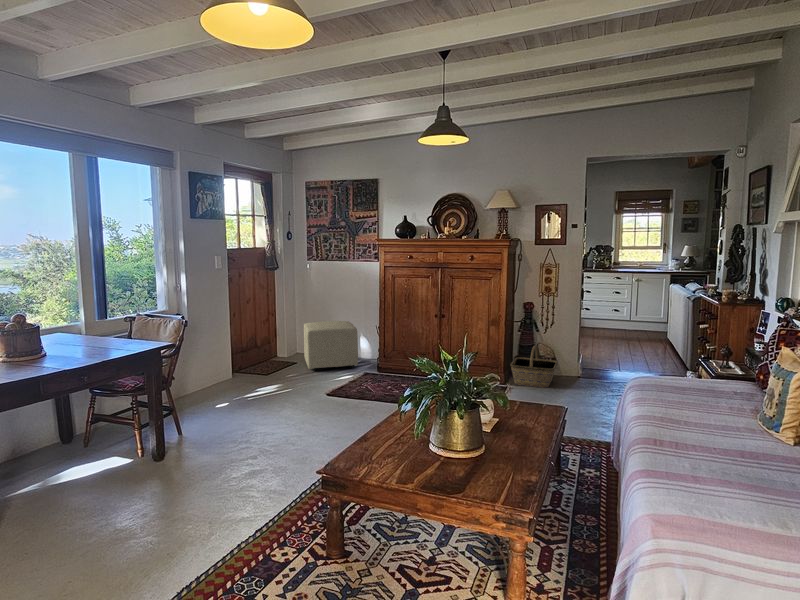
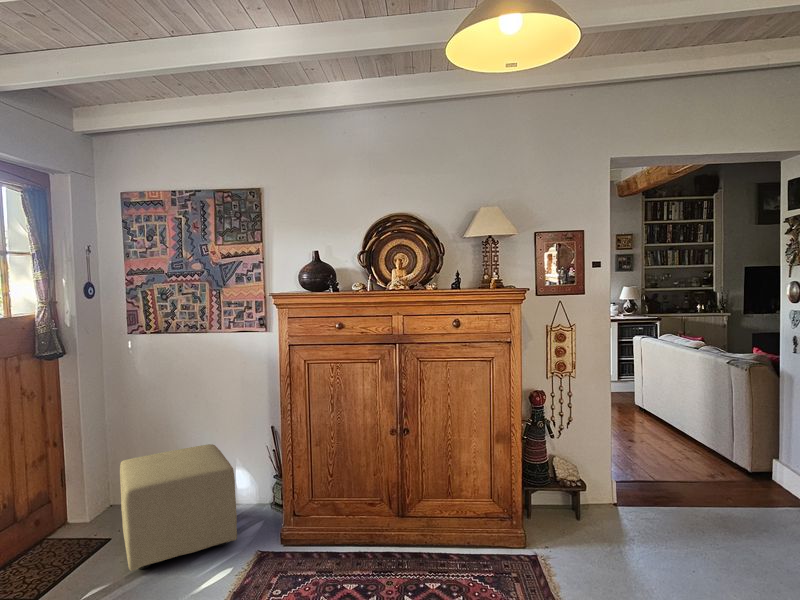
basket: present [510,346,558,388] -> none [526,470,612,552]

